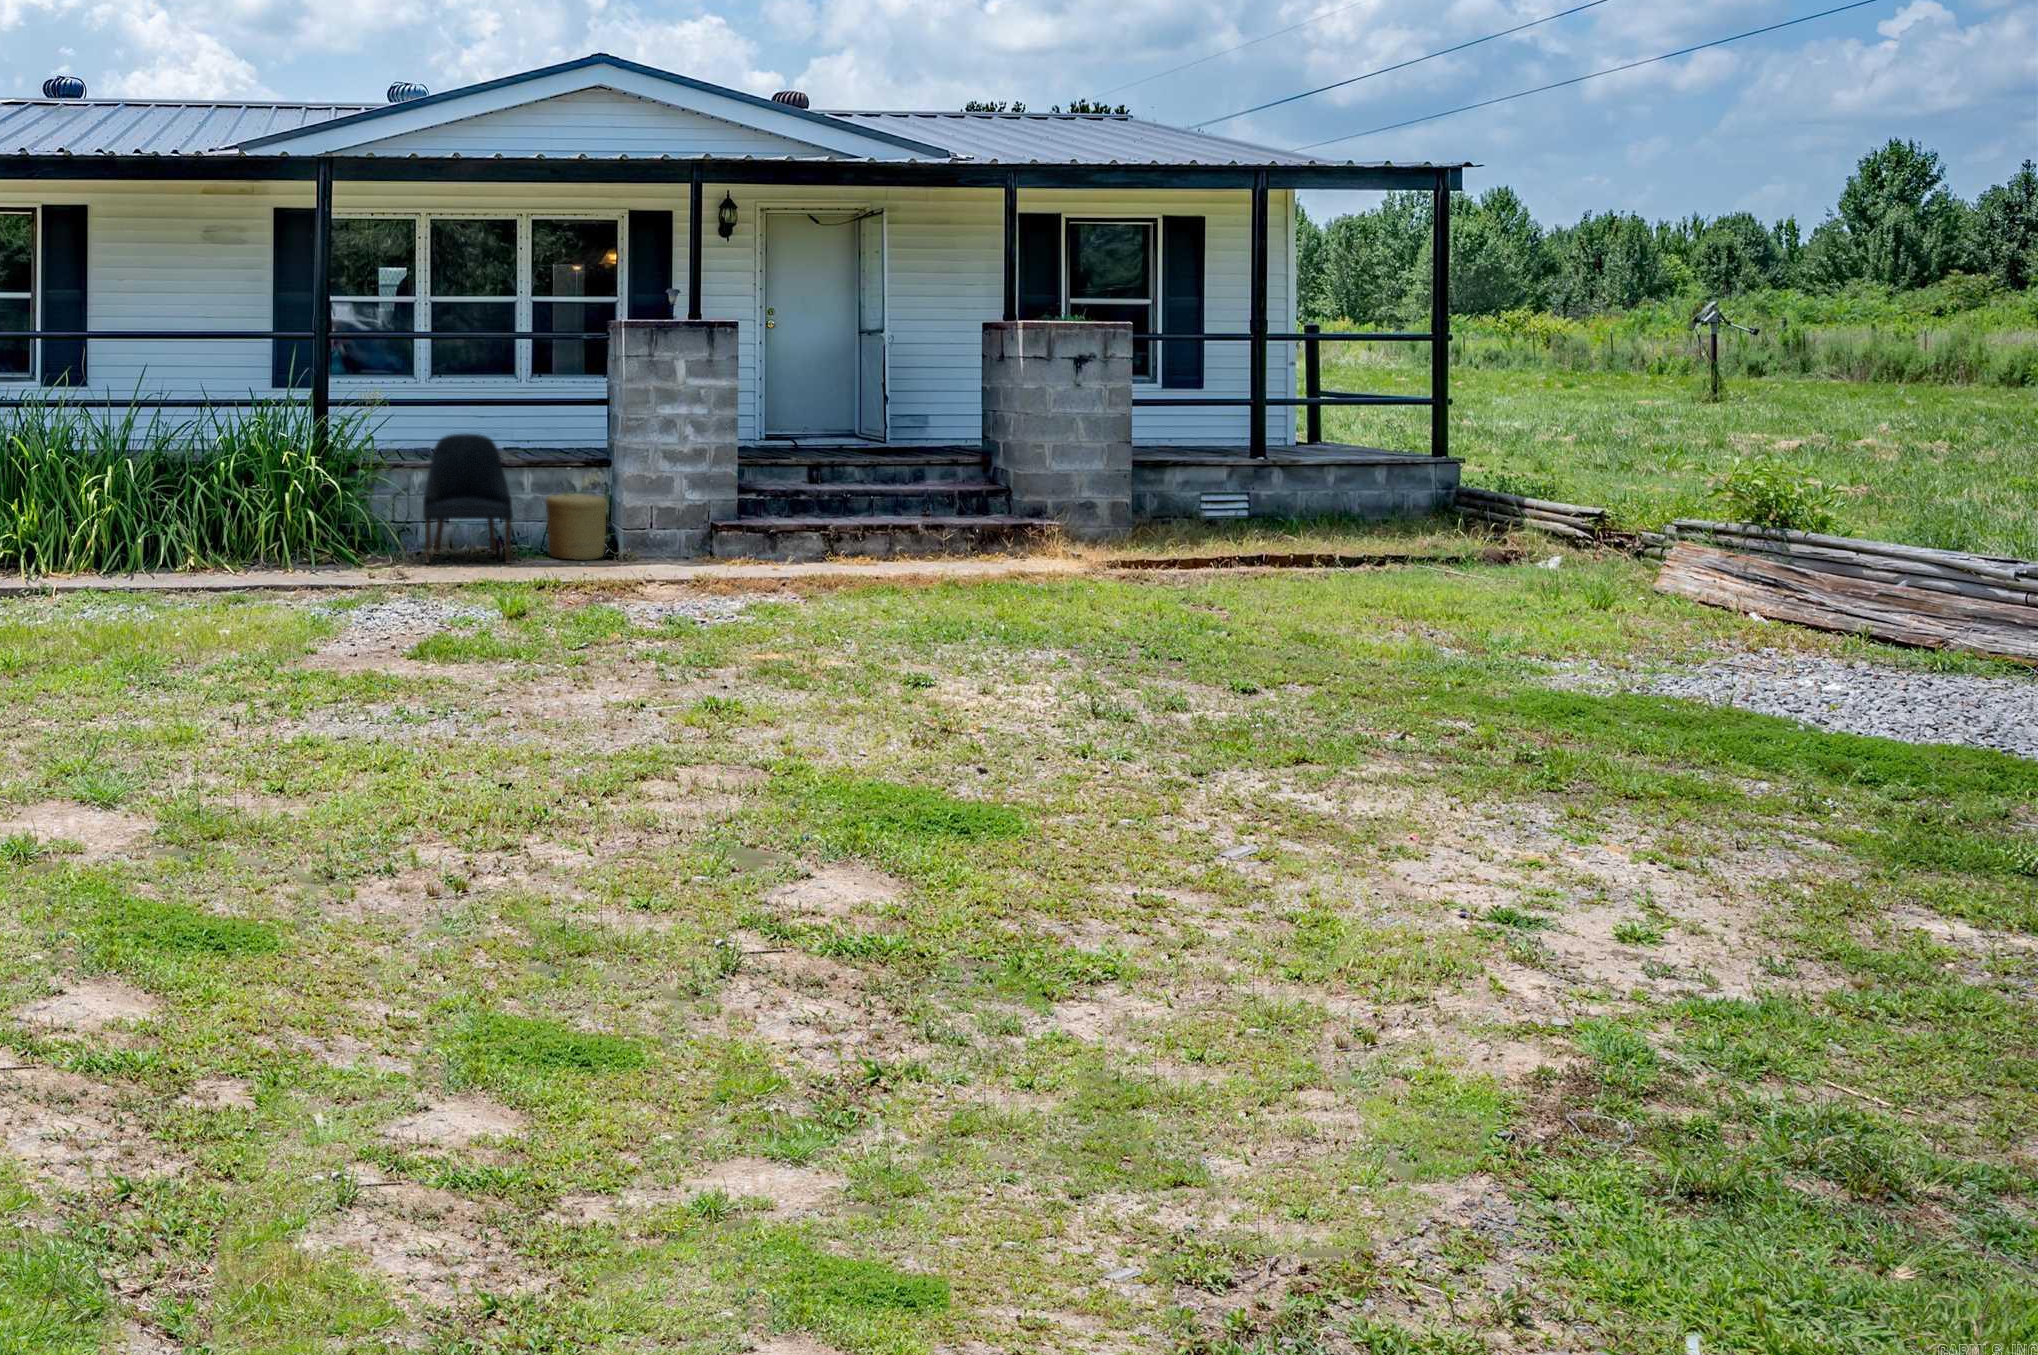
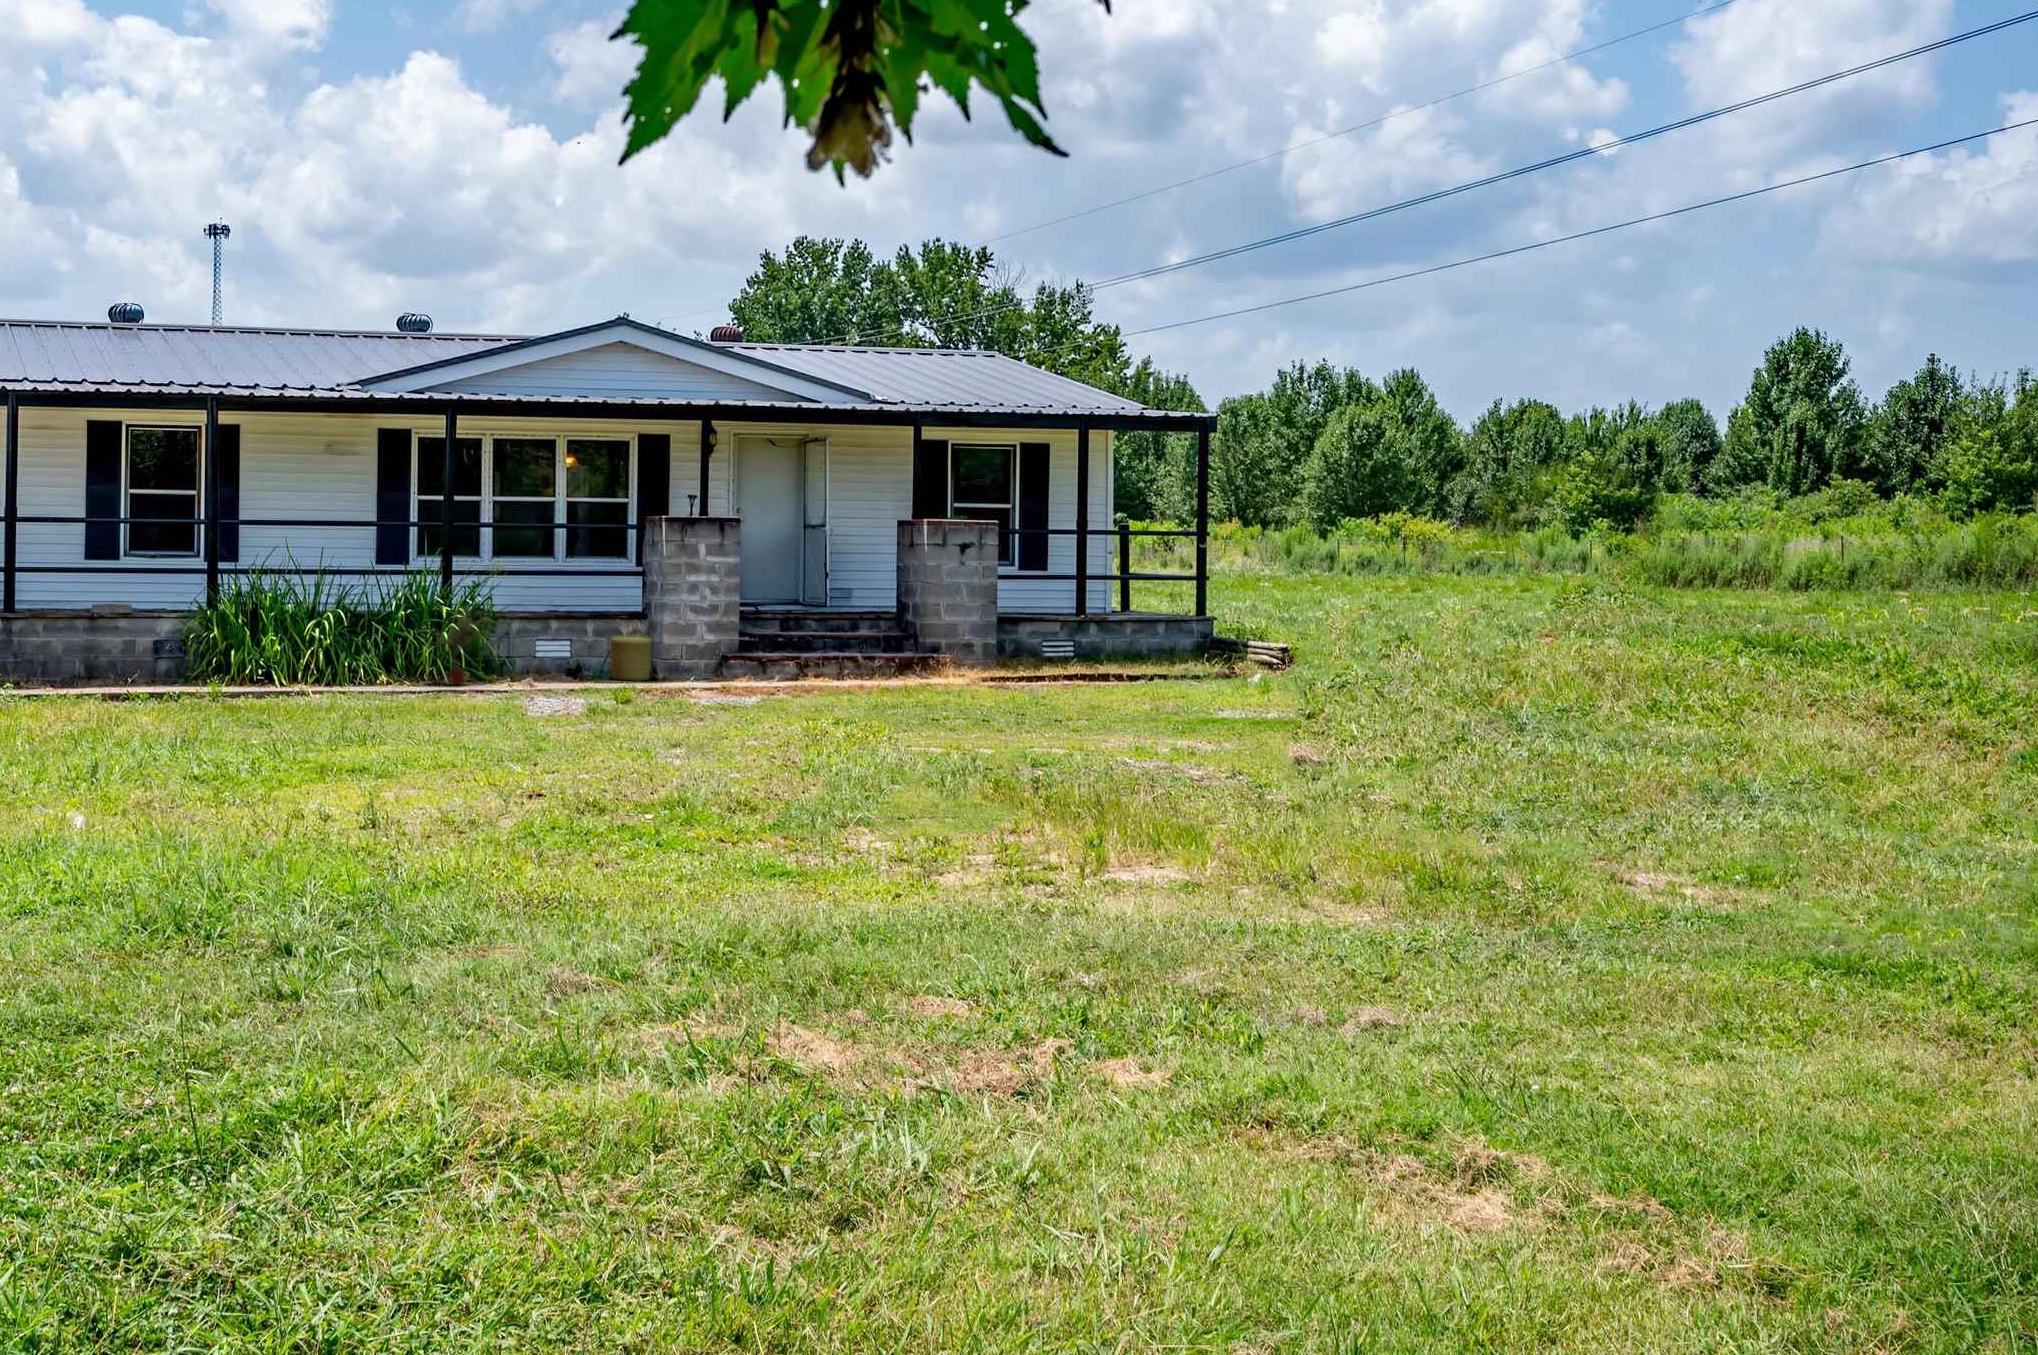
chair: present [423,434,513,564] -> none [528,594,593,683]
potted tree: none [261,453,357,570] -> present [433,607,489,685]

